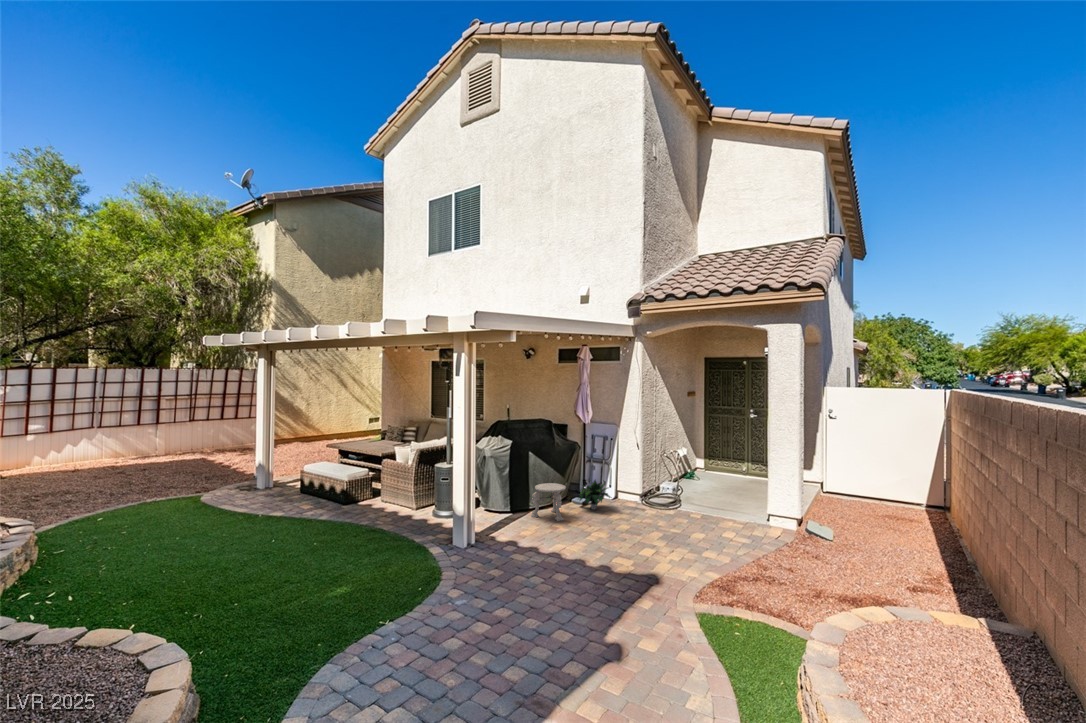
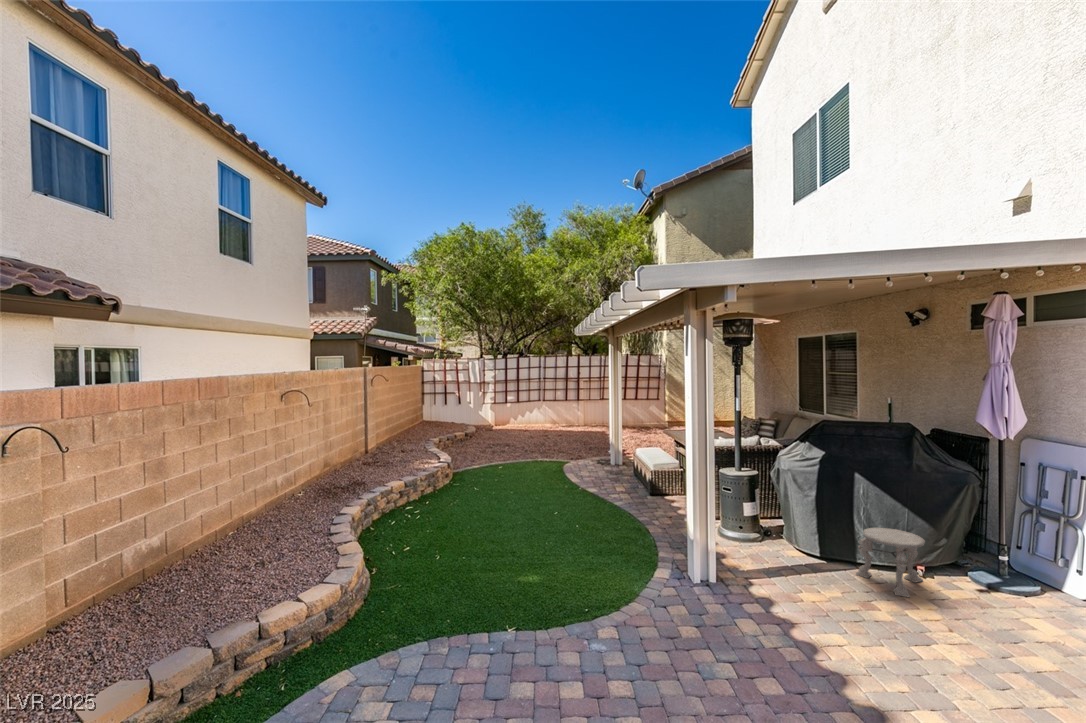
potted plant: present [579,480,610,509] -> none [965,546,1052,603]

